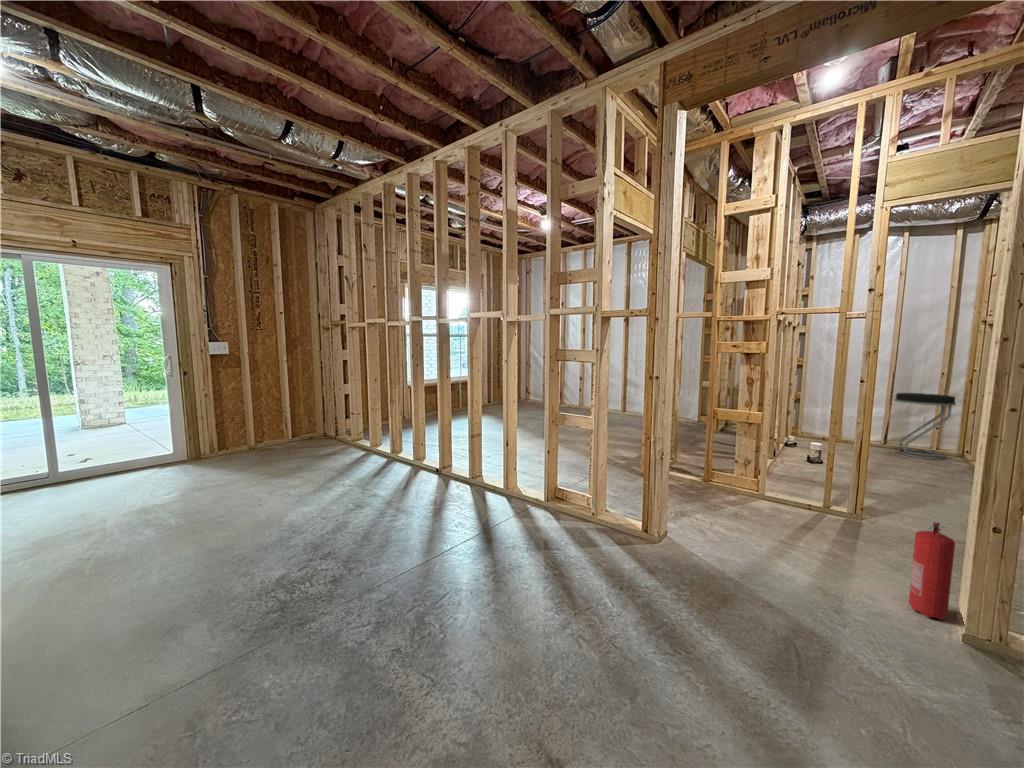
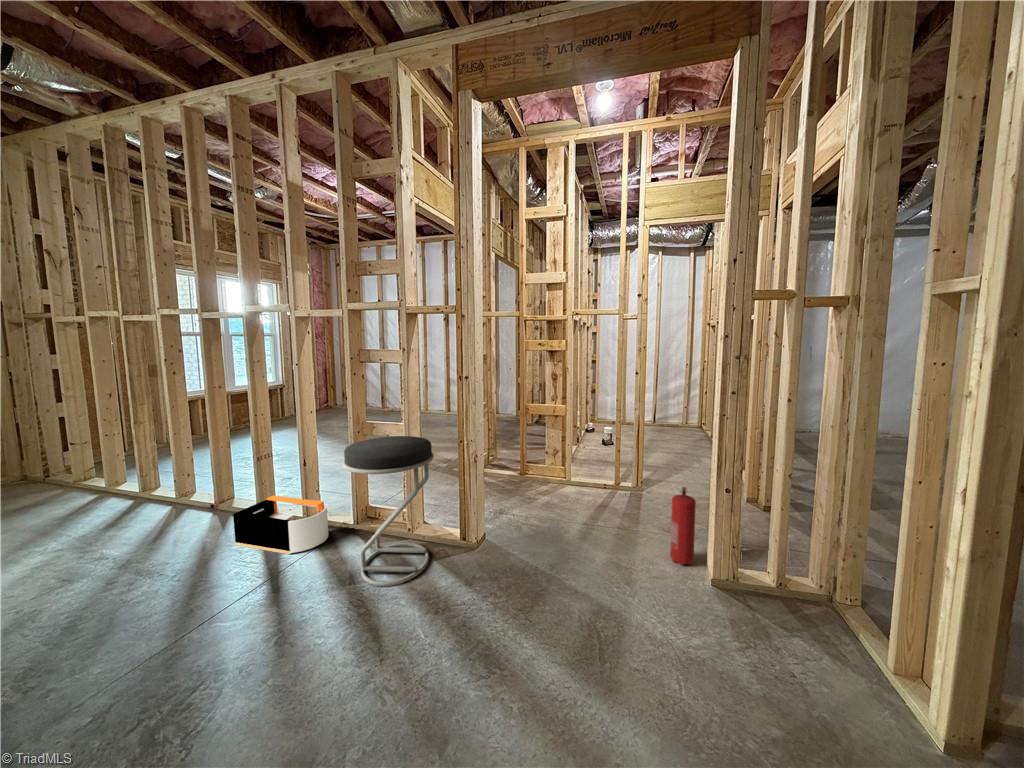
stool: present [895,393,956,460] -> present [343,436,434,586]
storage bin: none [457,466,524,515] -> present [233,496,328,554]

